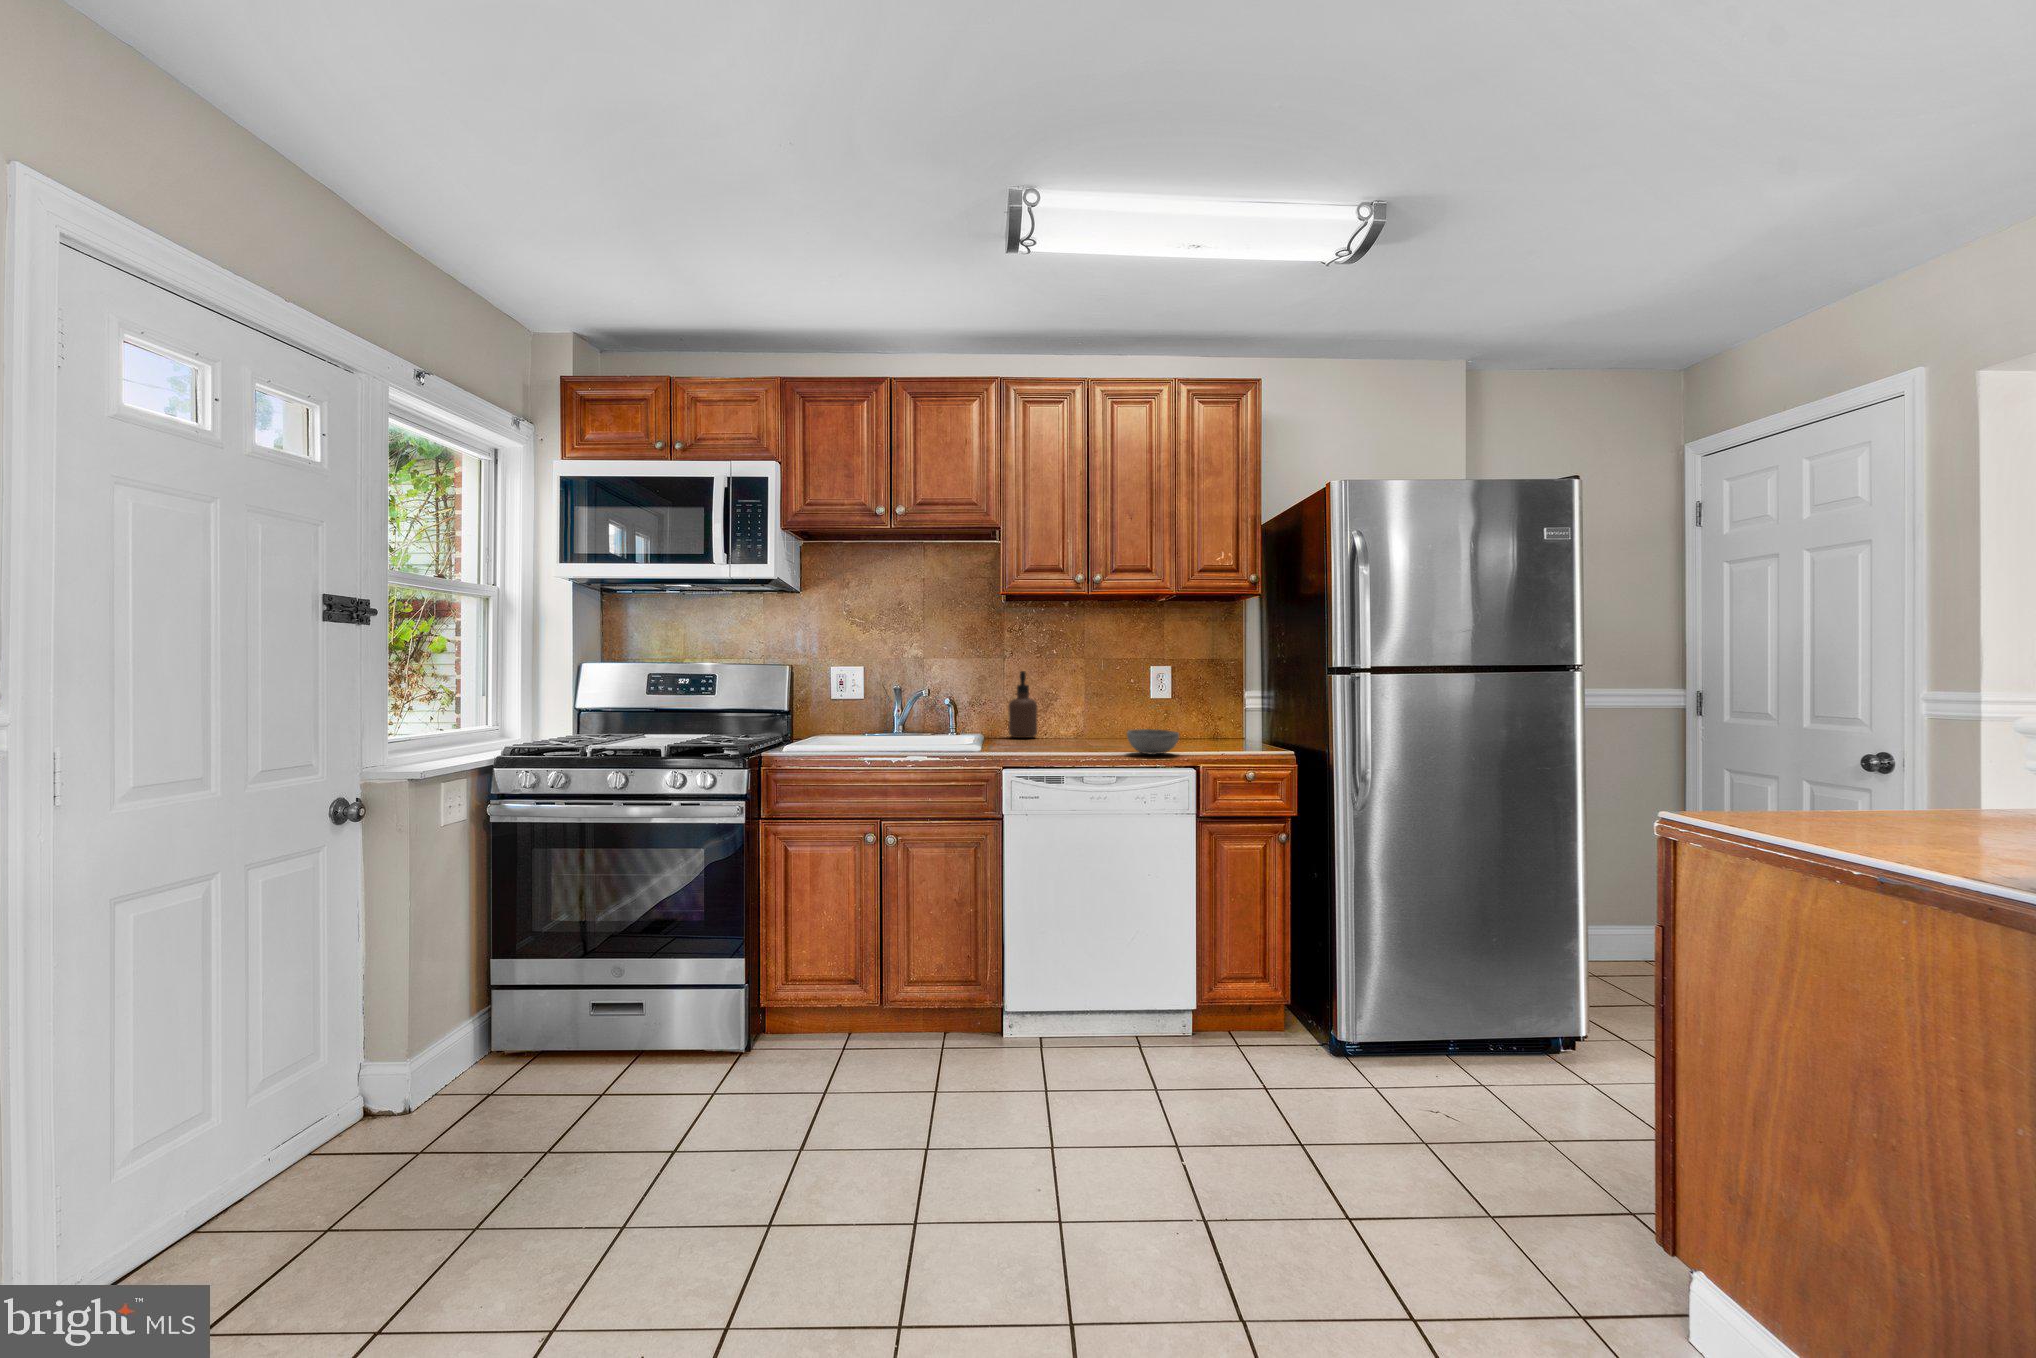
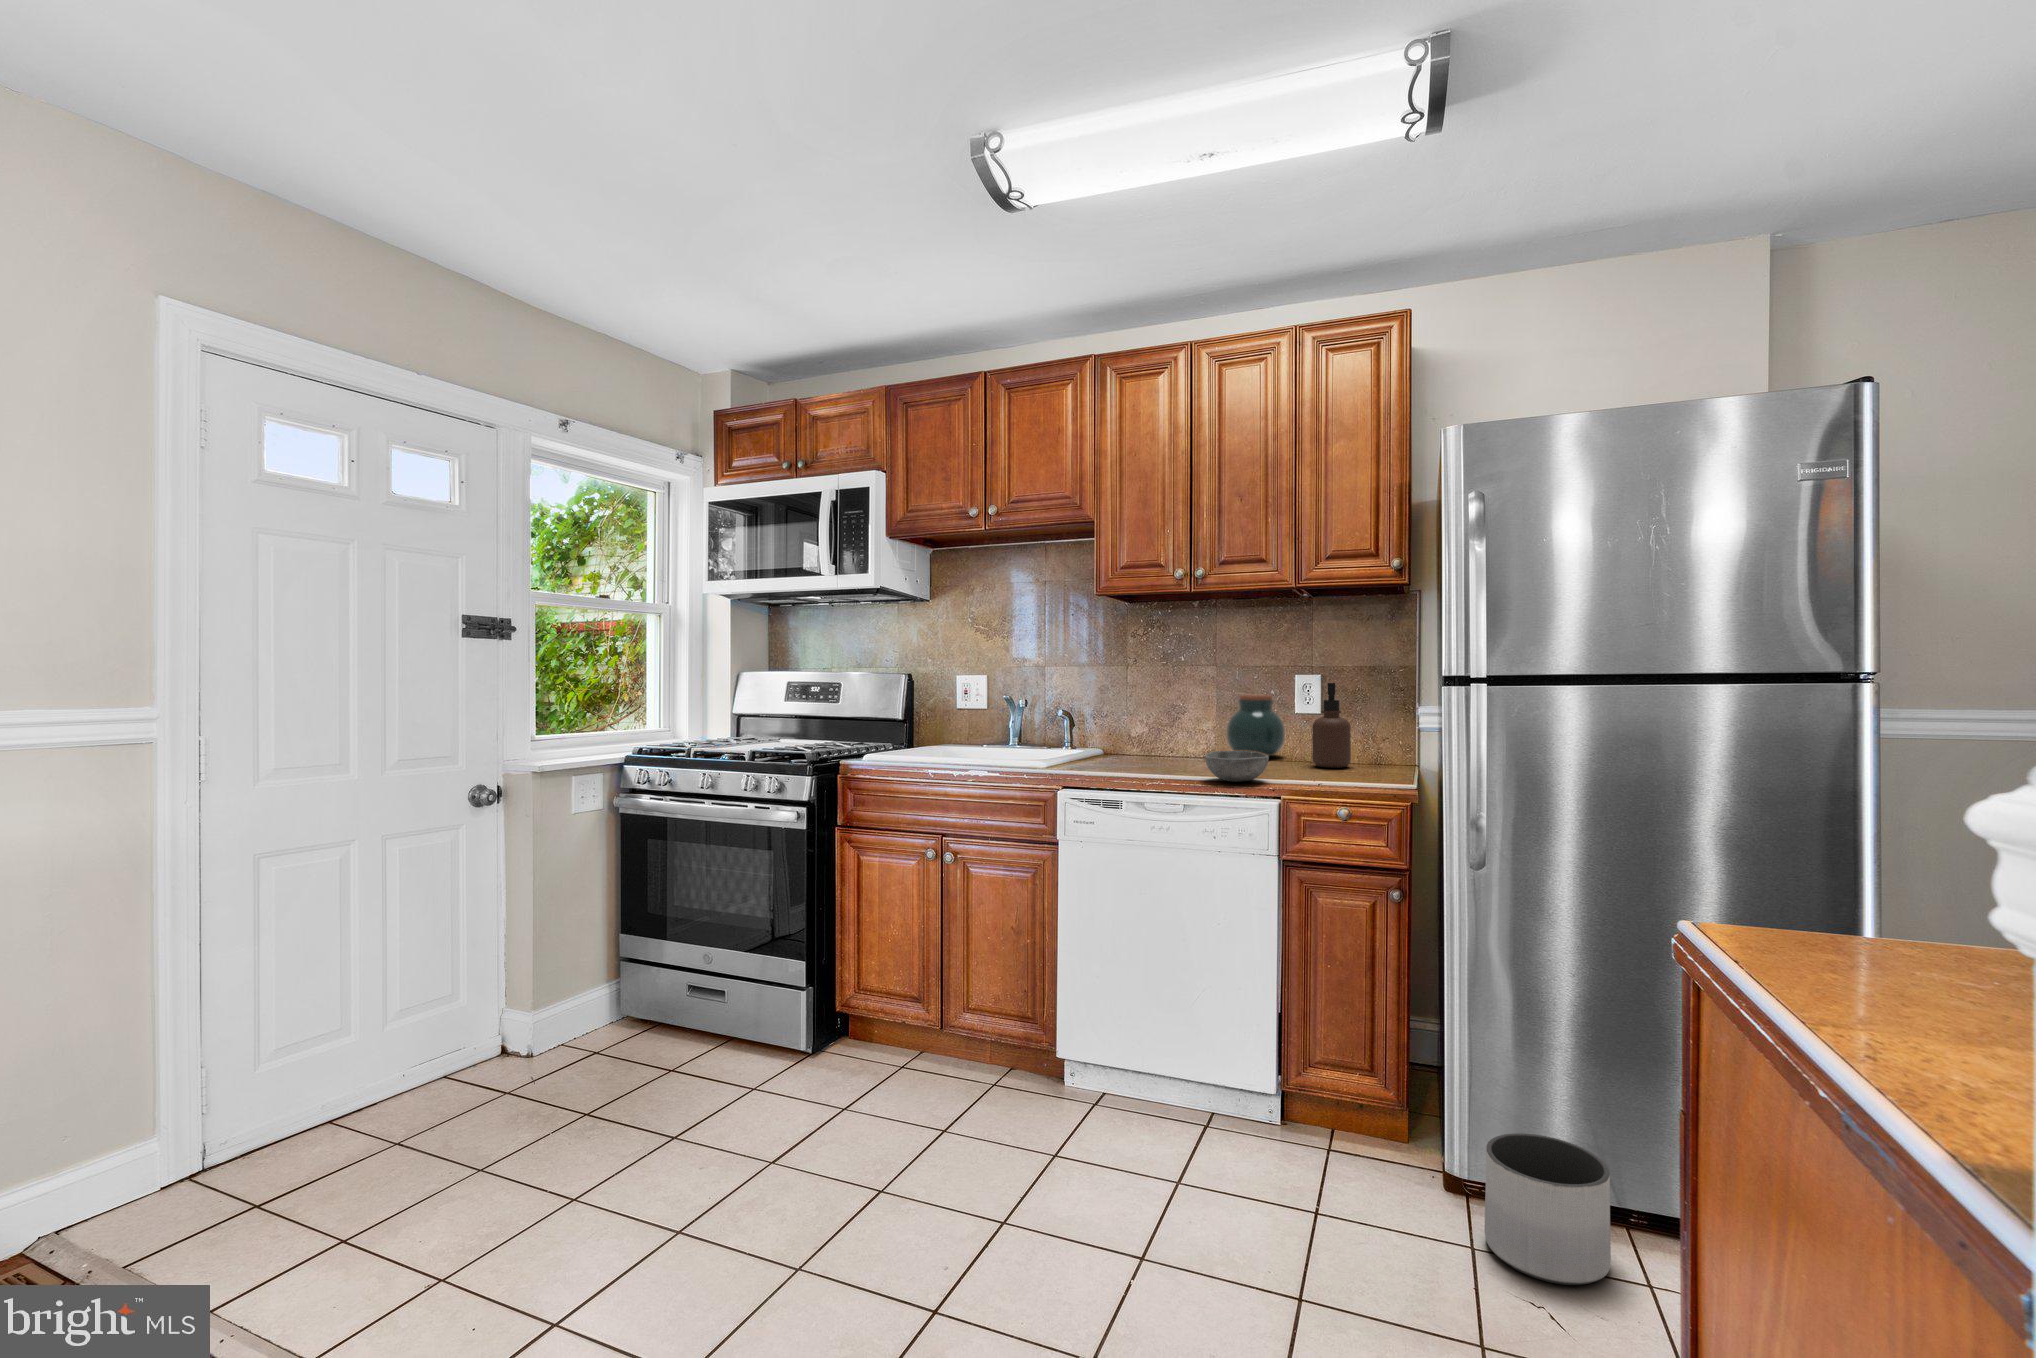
soap dispenser: present [1008,671,1038,738] -> present [1312,683,1351,768]
jar: none [1091,684,1139,737] -> present [1227,695,1285,756]
planter: none [1389,999,1476,1097] -> present [1485,1133,1611,1285]

